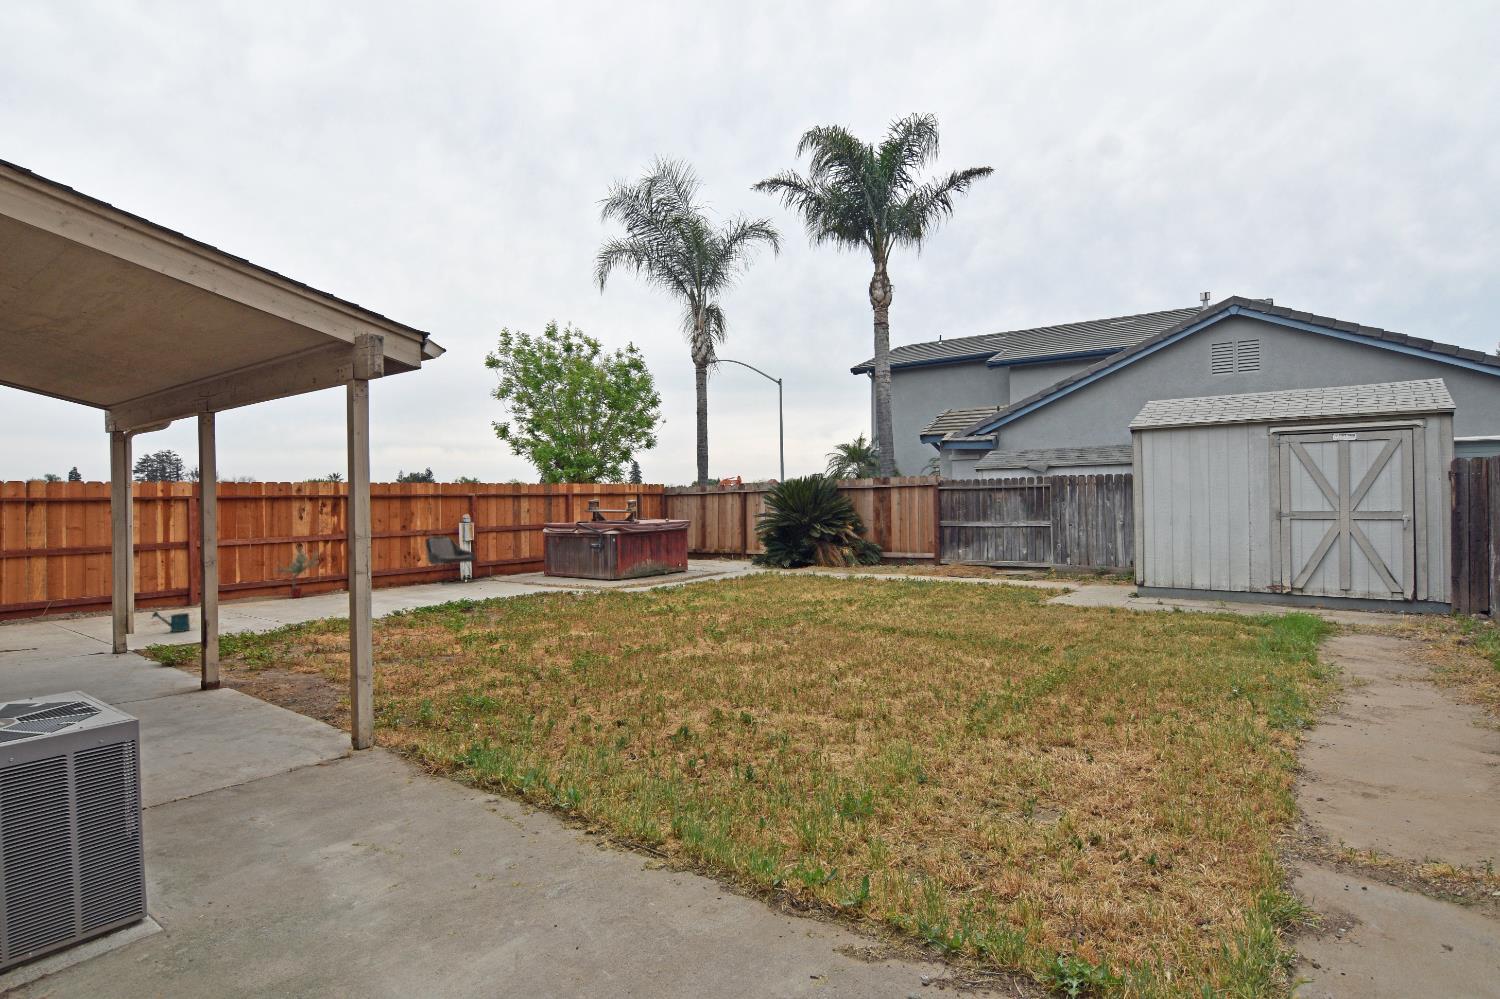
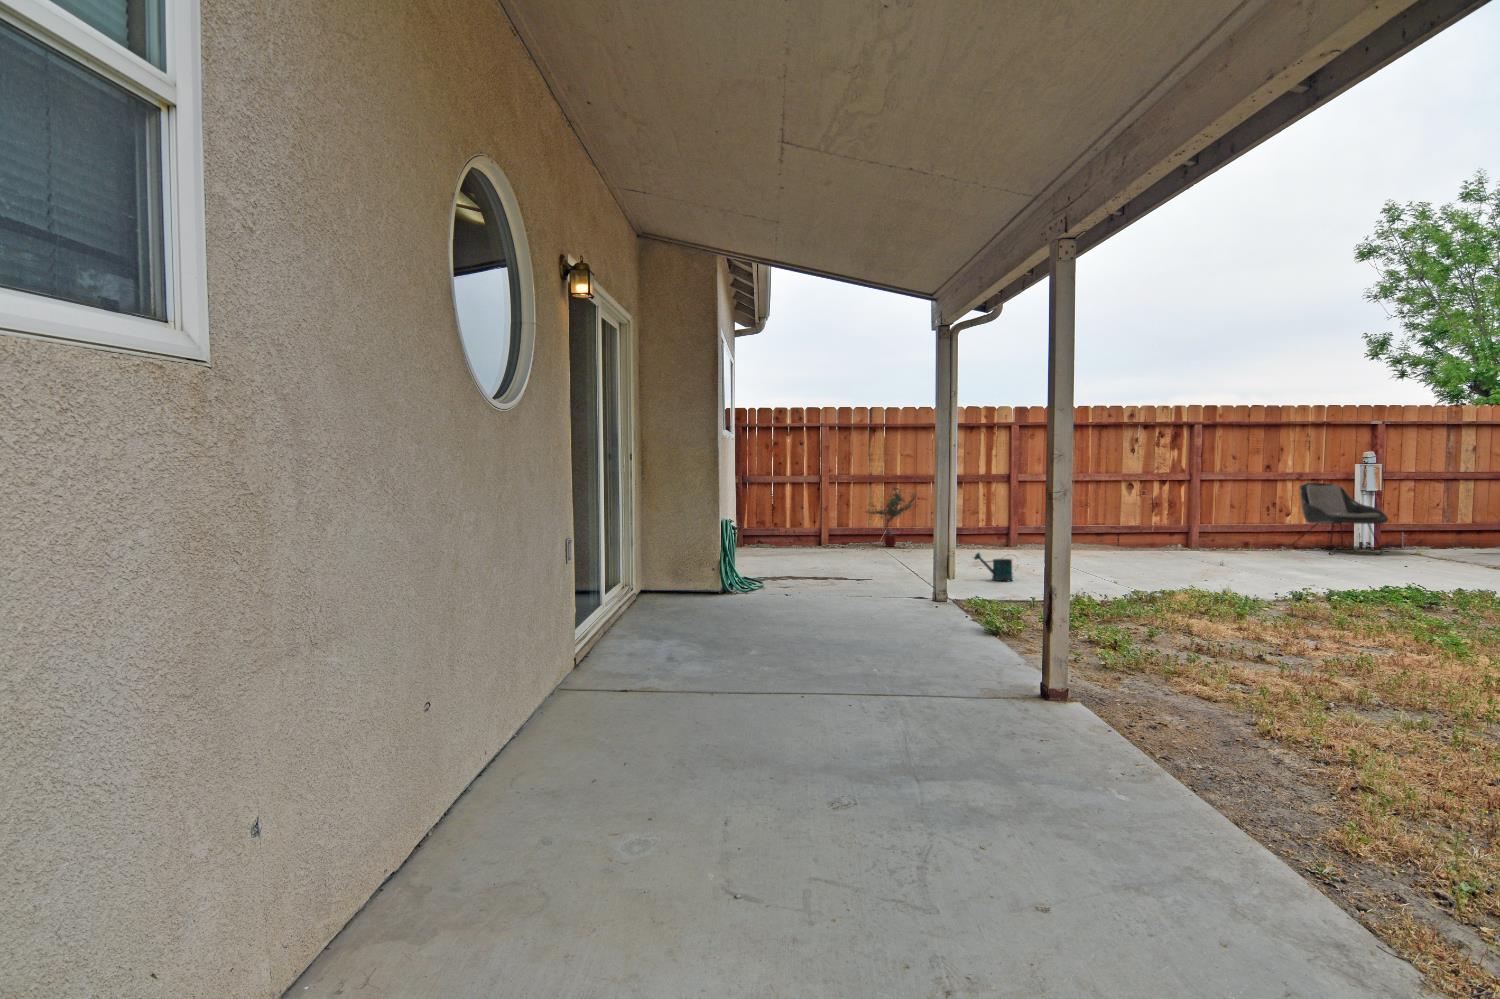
potted tree: present [274,547,318,598] -> present [867,485,916,547]

